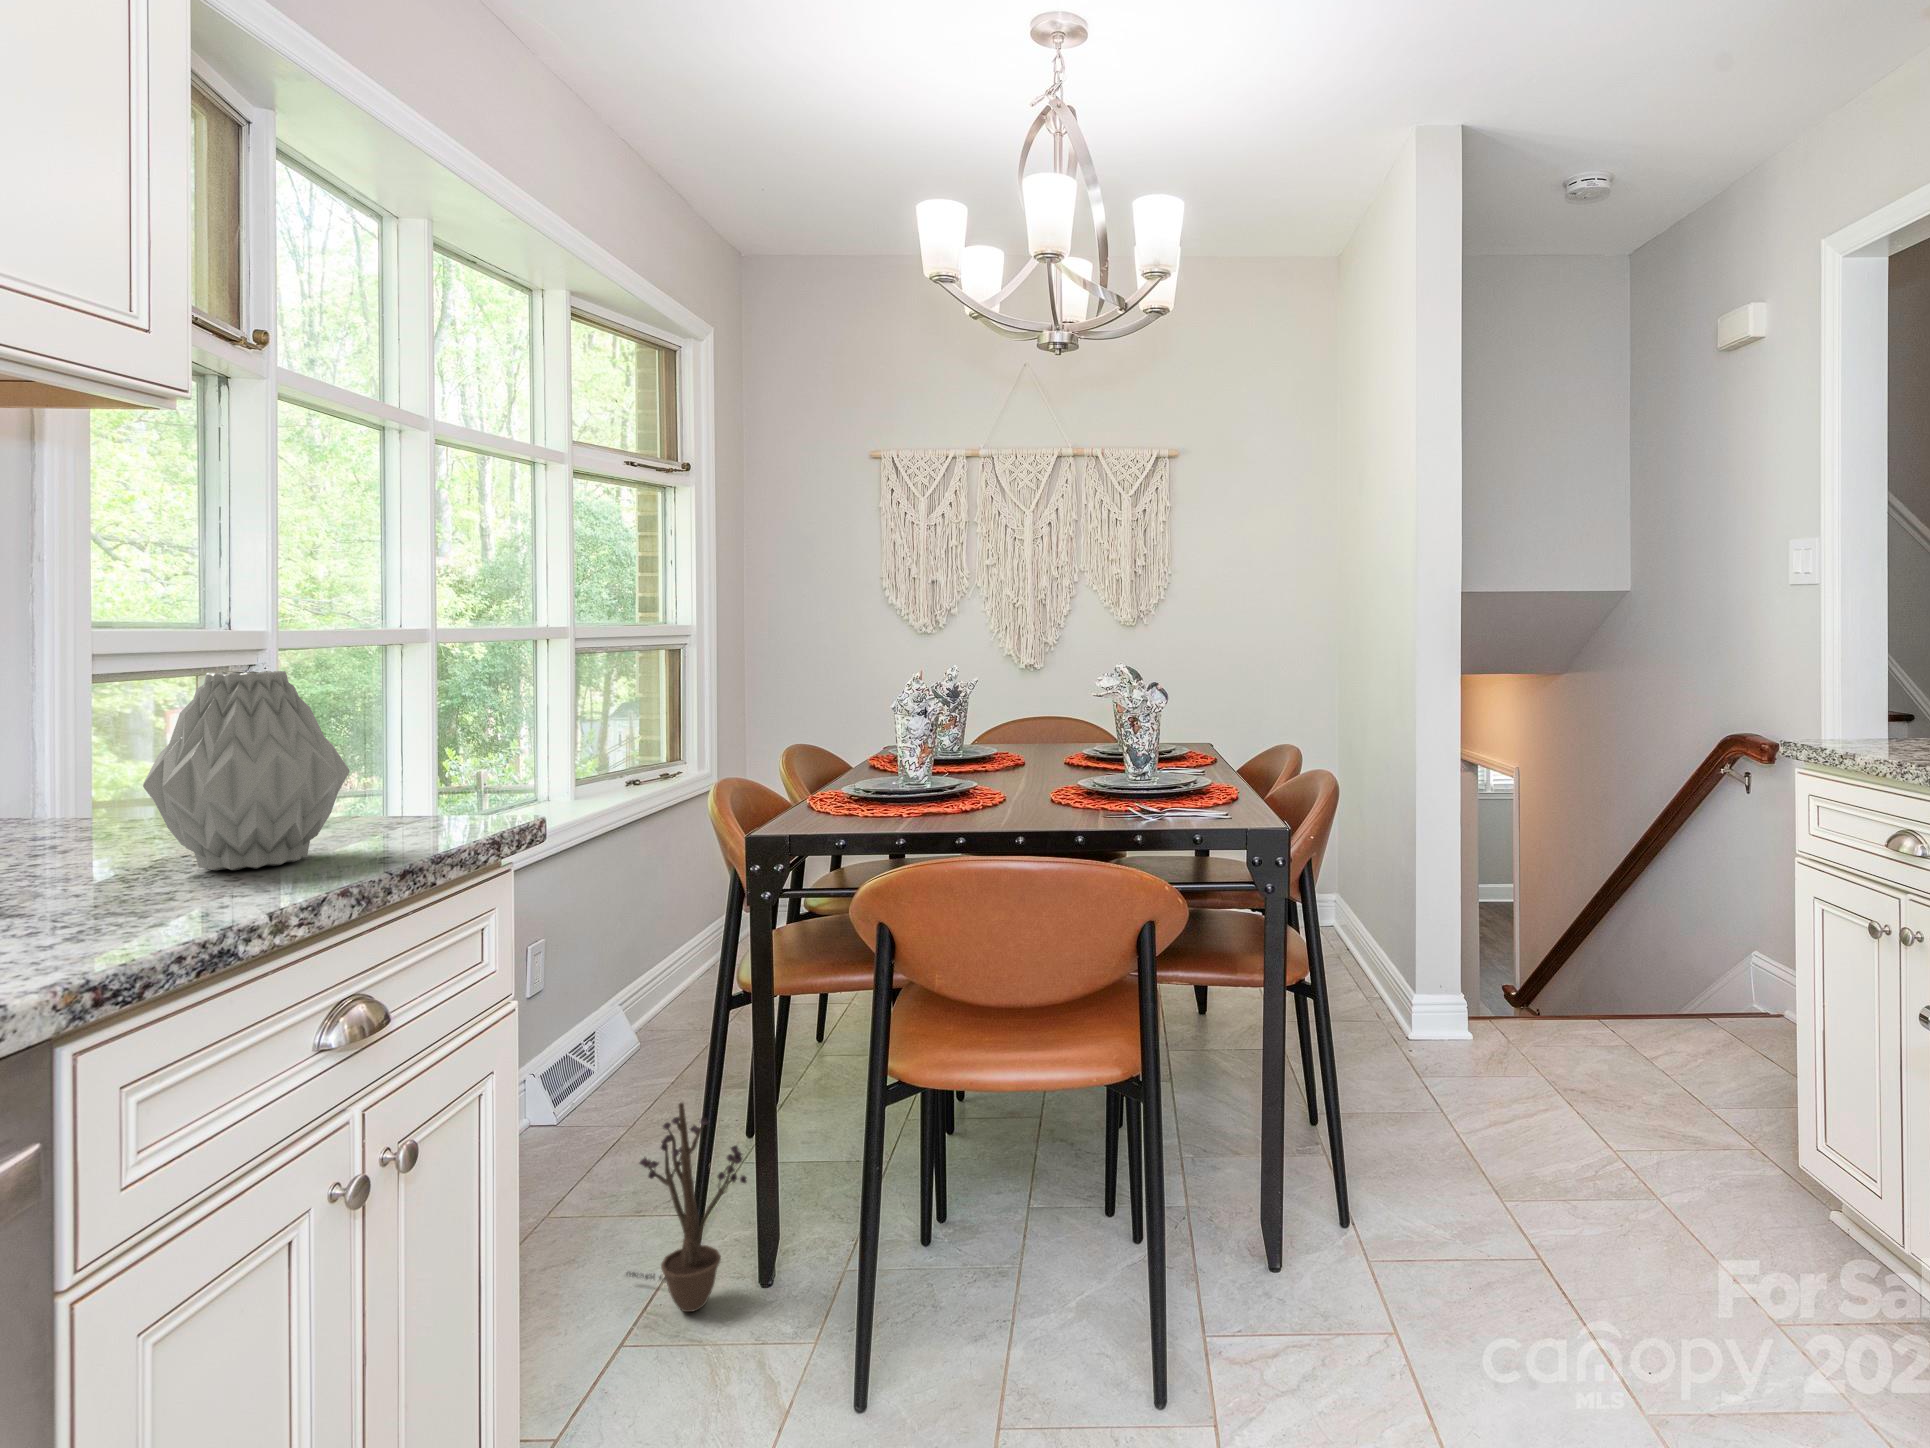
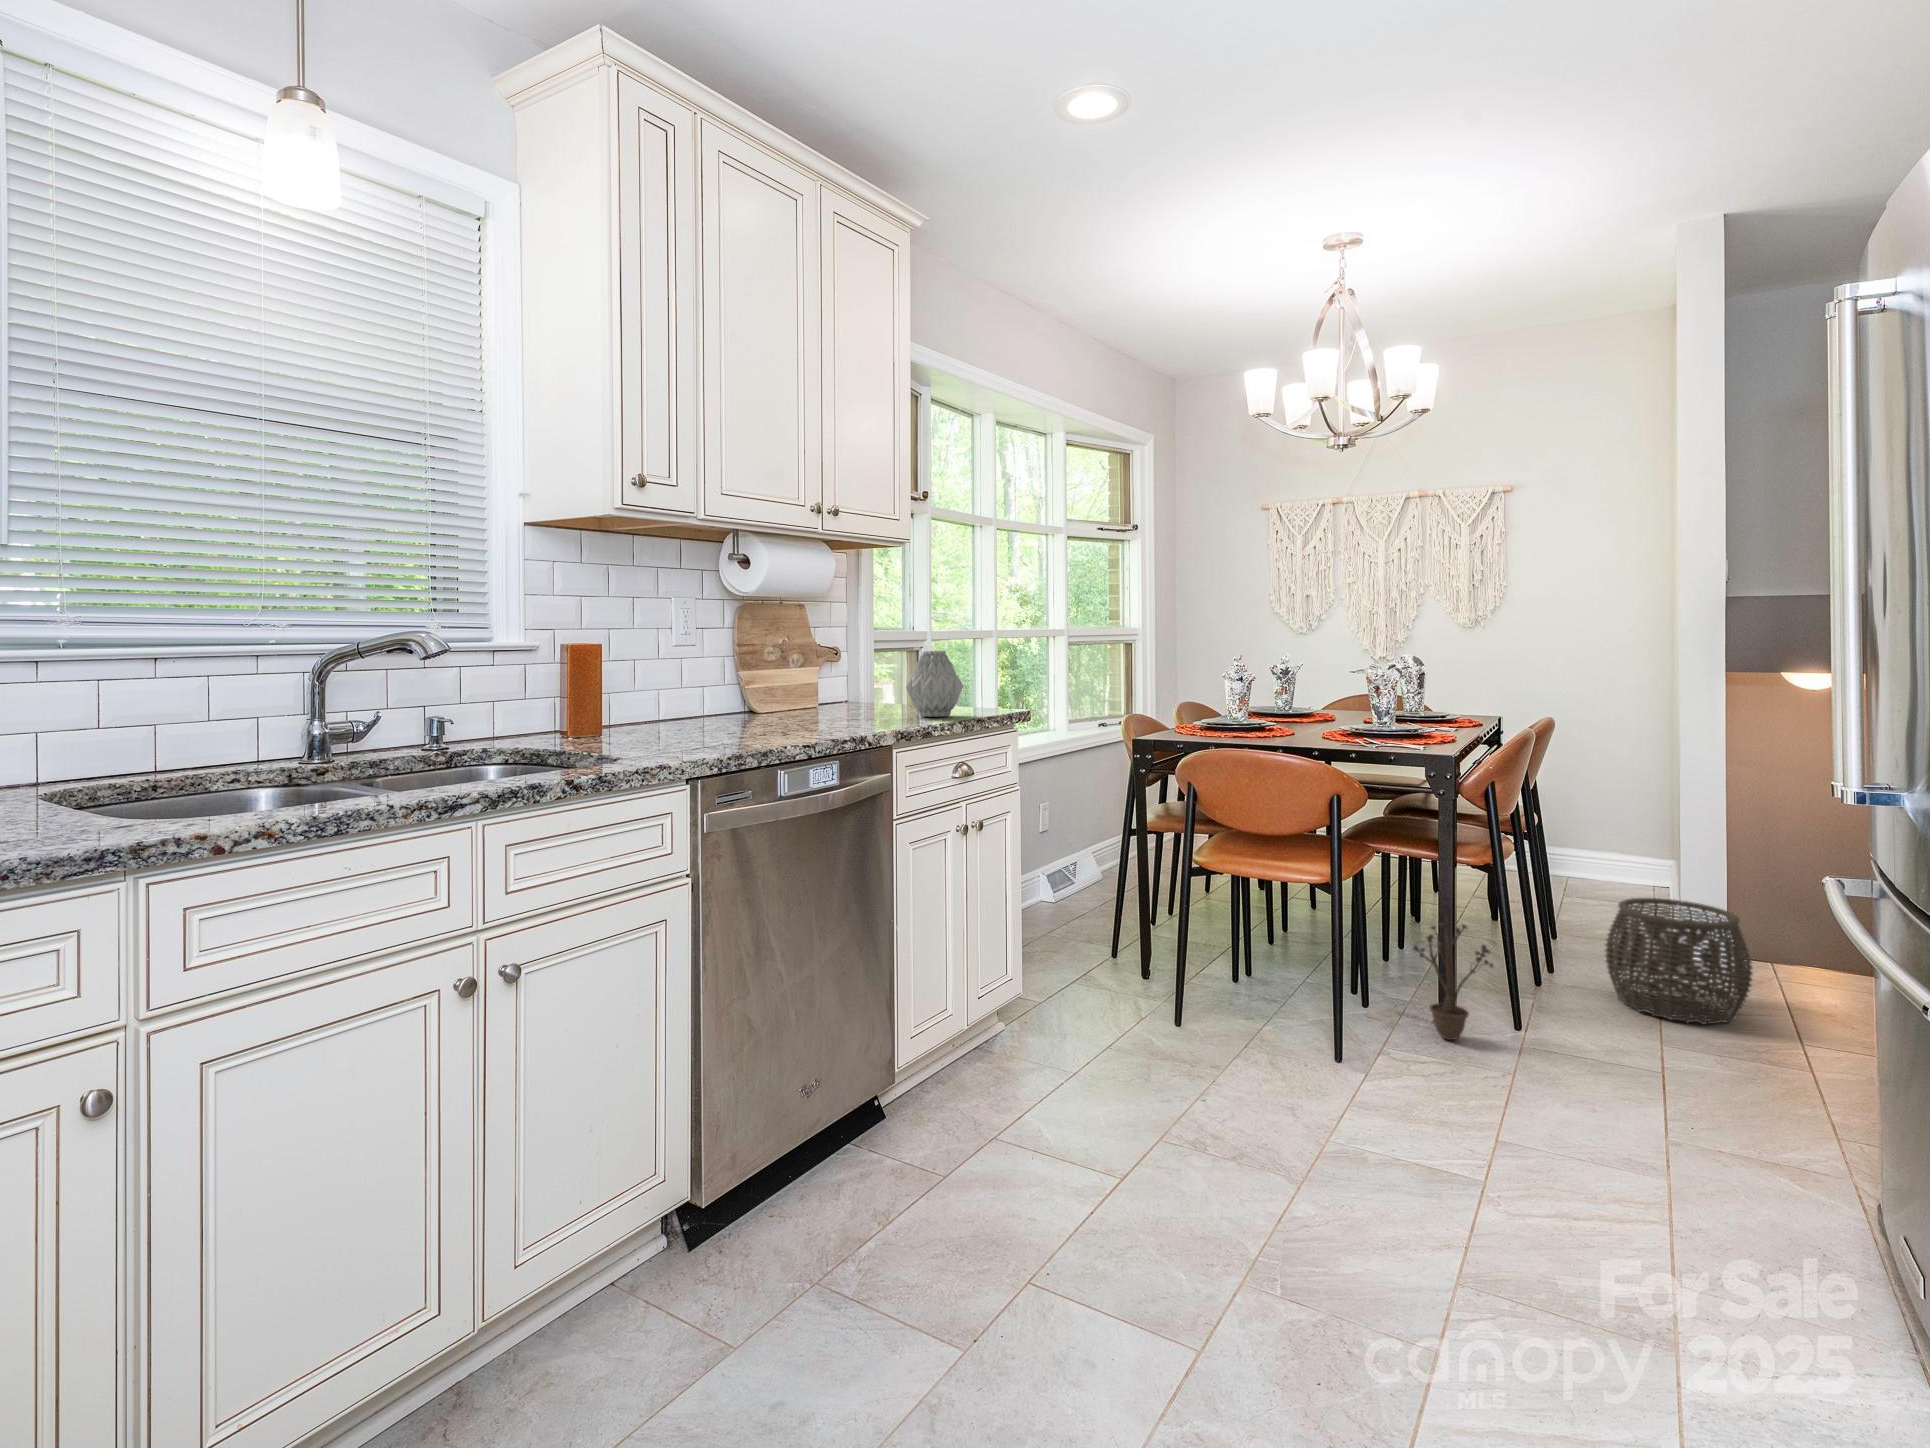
woven basket: none [1434,997,1614,1184] -> present [1605,898,1752,1025]
decorative plant: present [626,1103,746,1312] -> present [1402,915,1493,1040]

